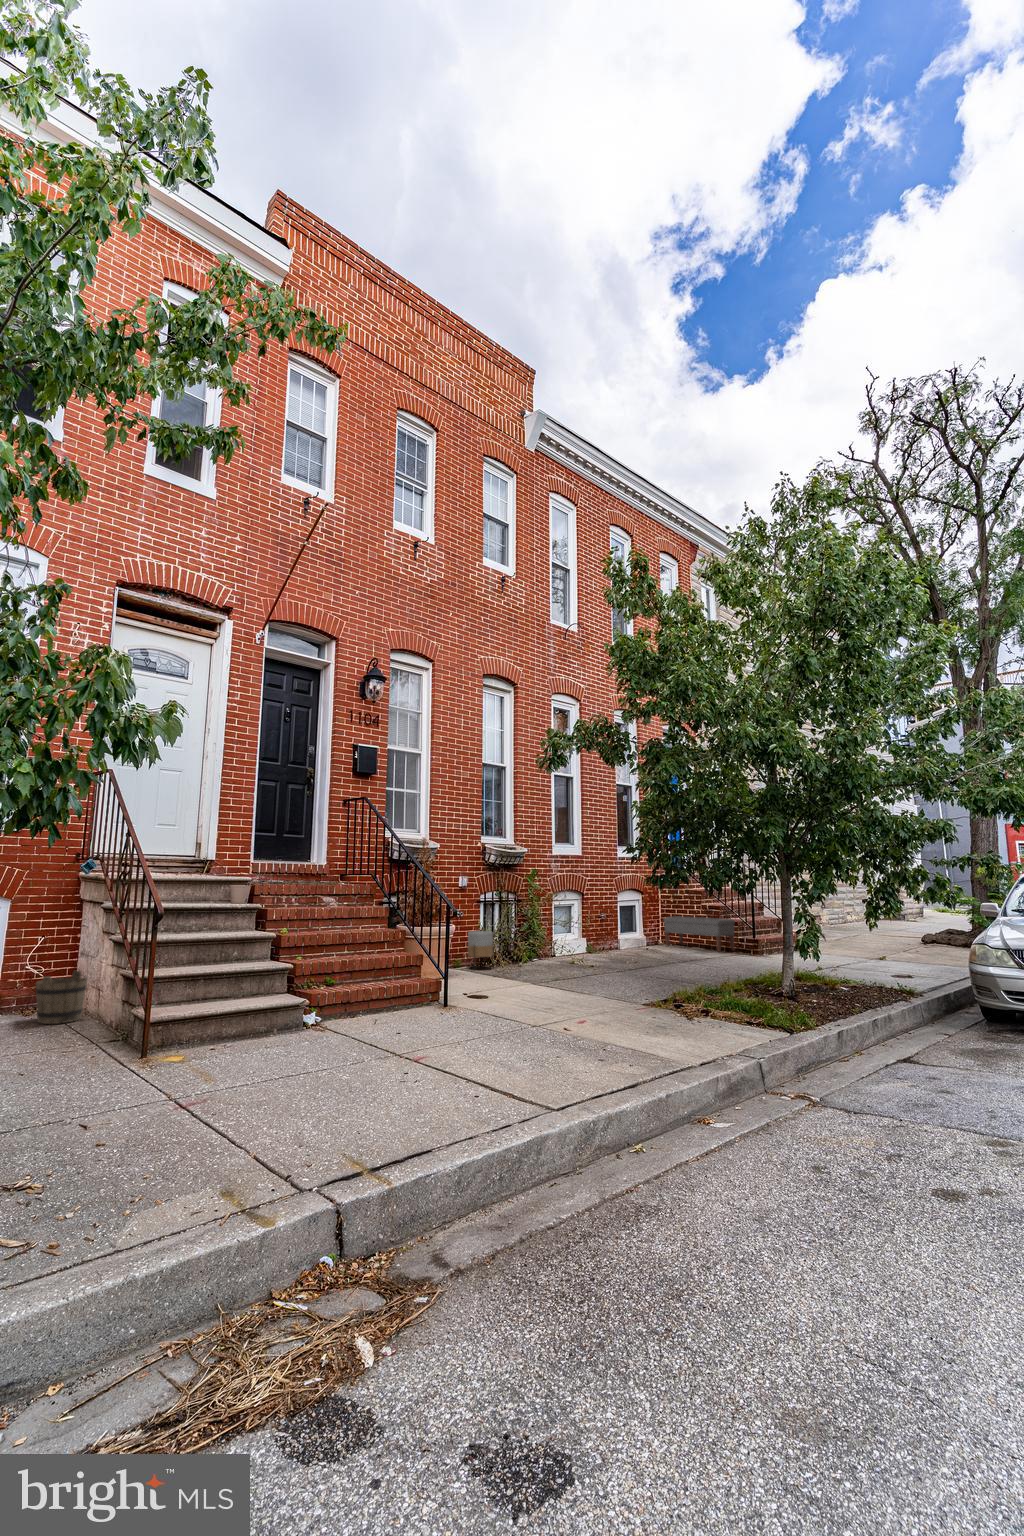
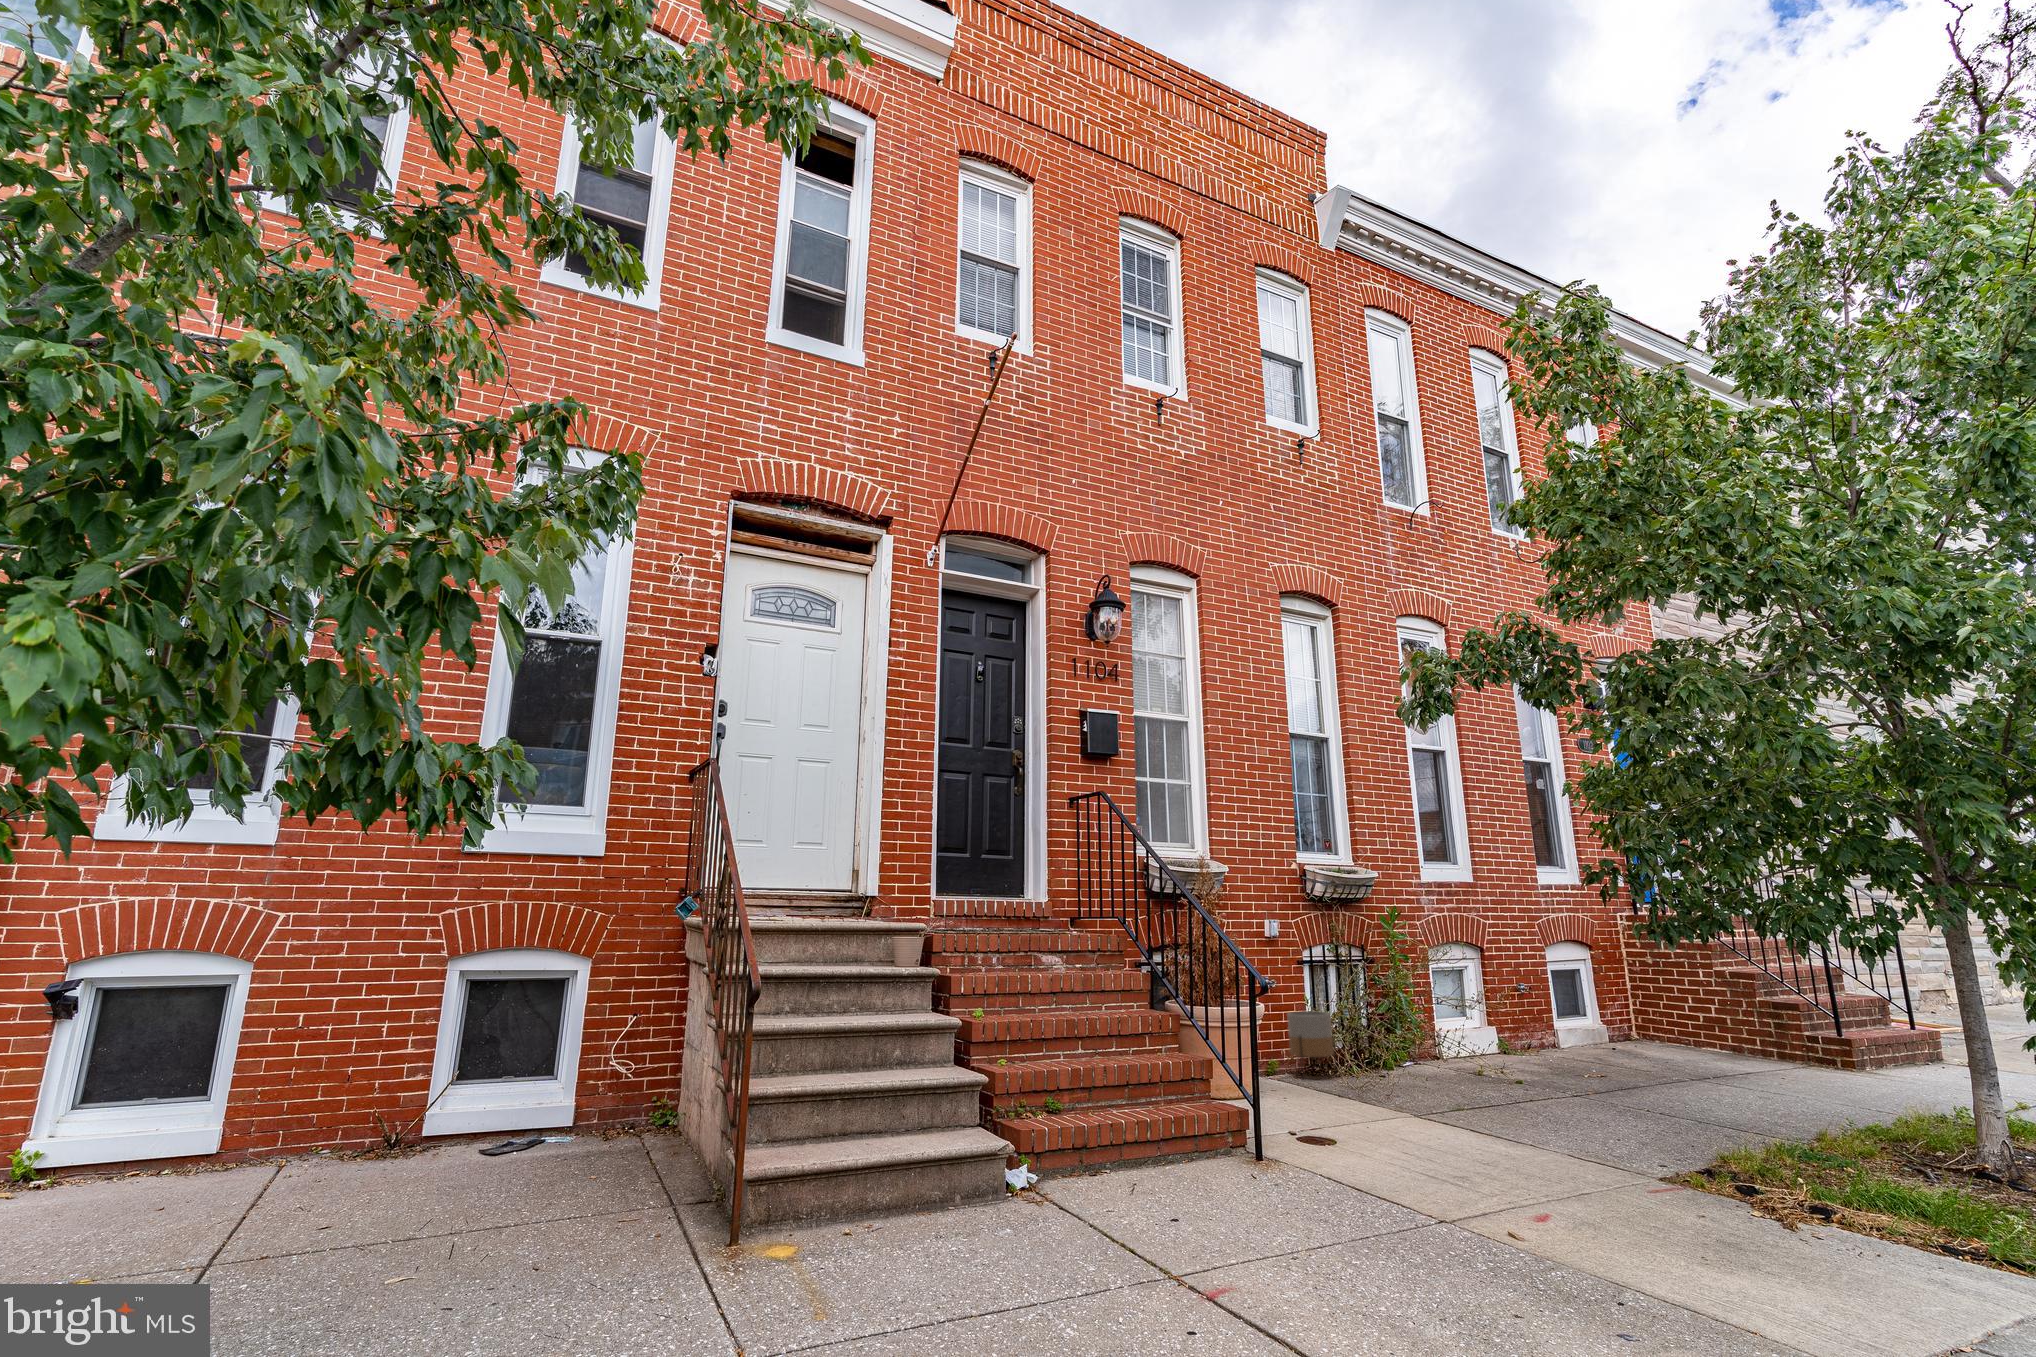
bench: present [664,916,735,952] -> none [1637,986,1794,1056]
bucket: present [36,971,87,1024] -> none [610,1072,683,1160]

